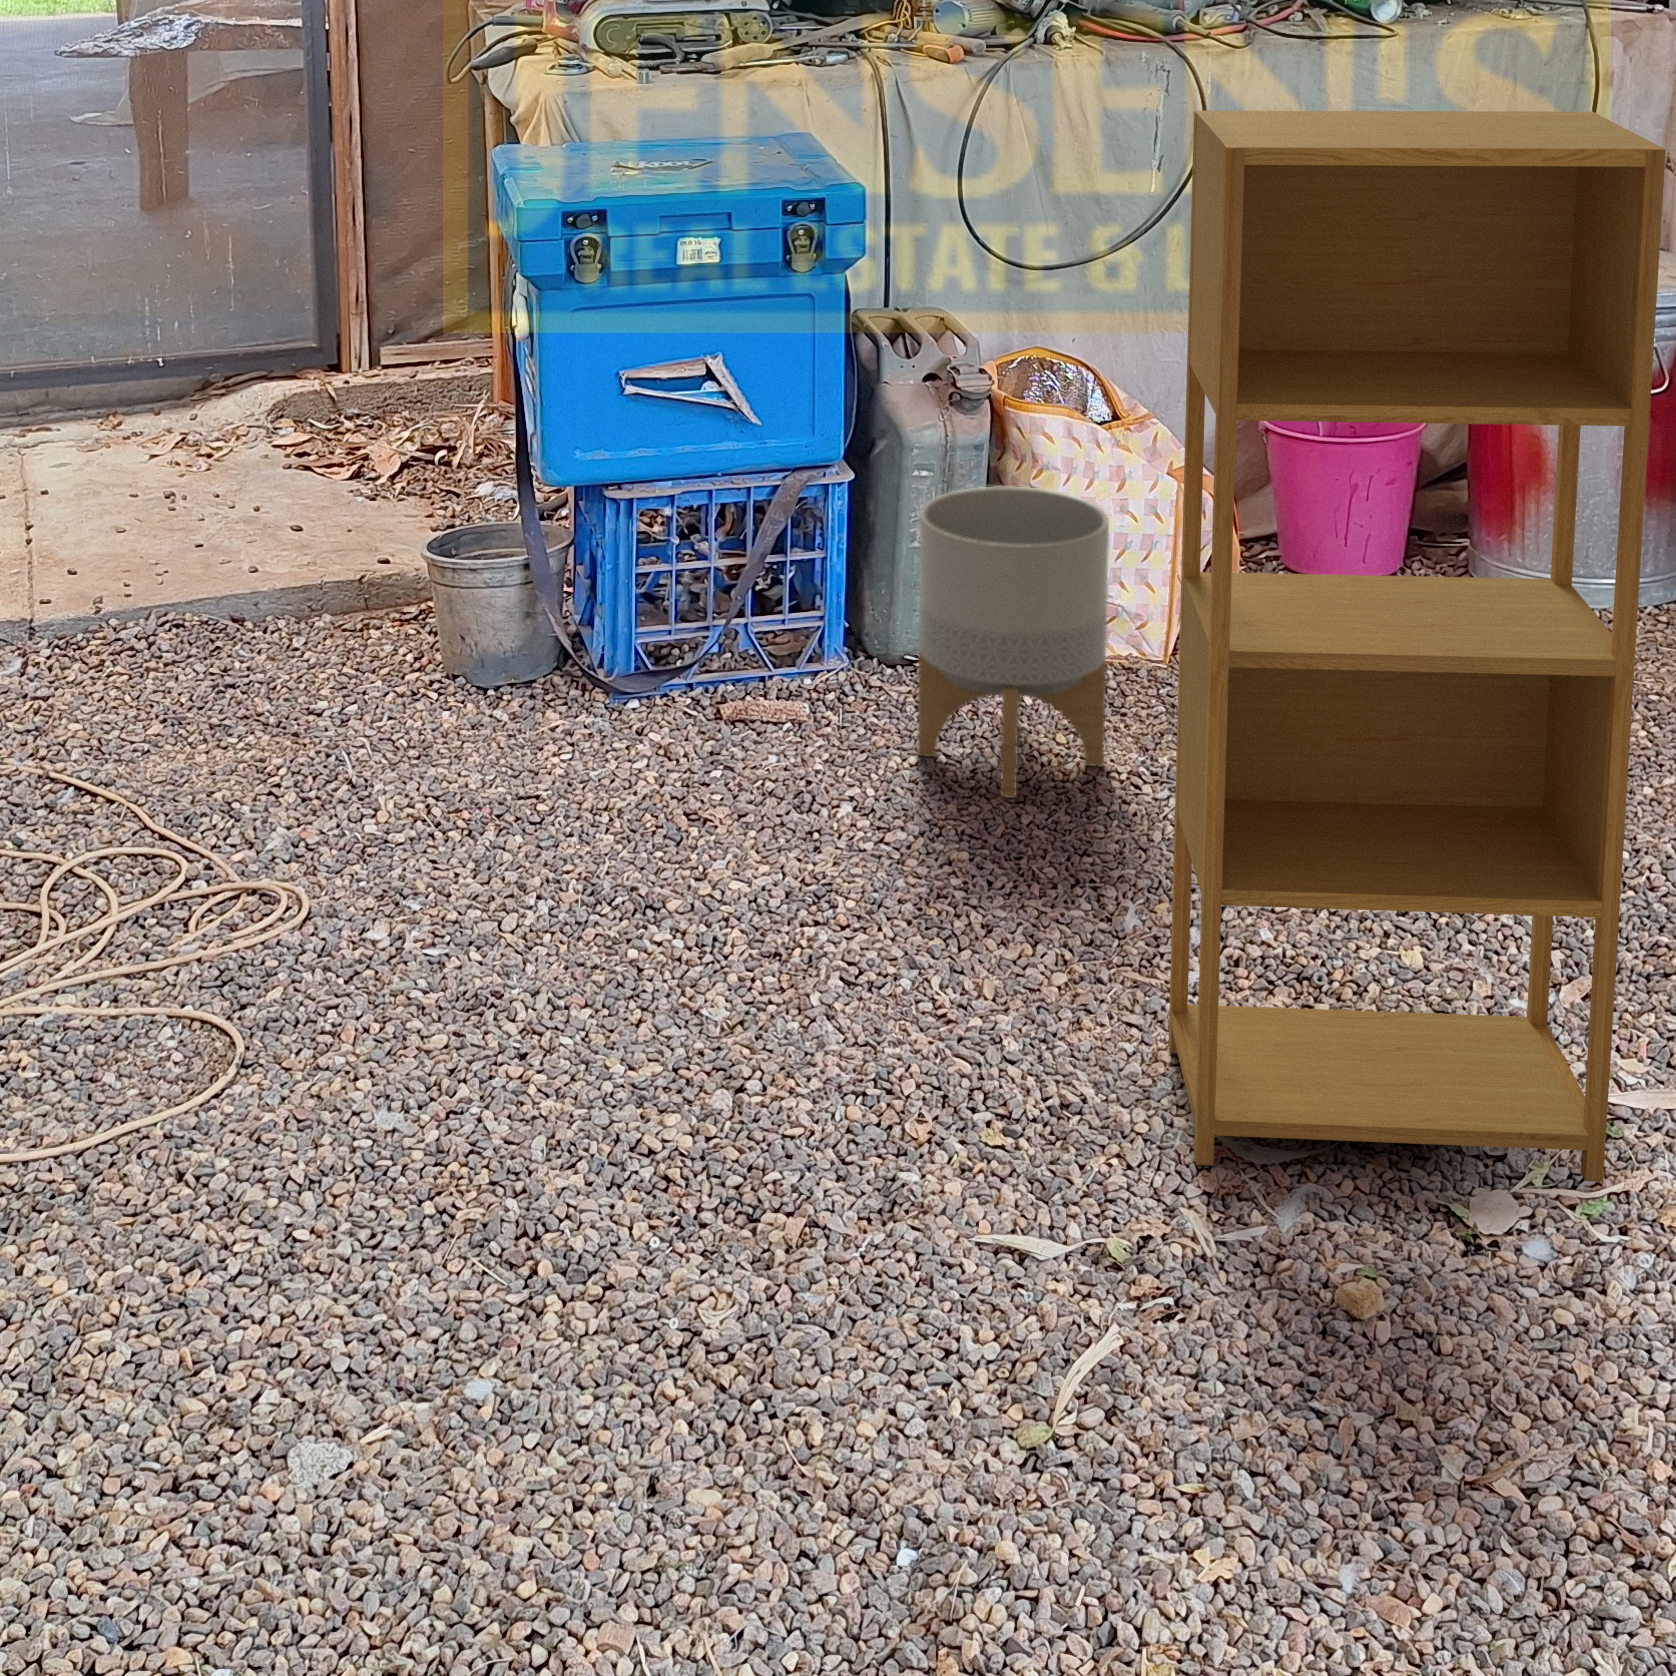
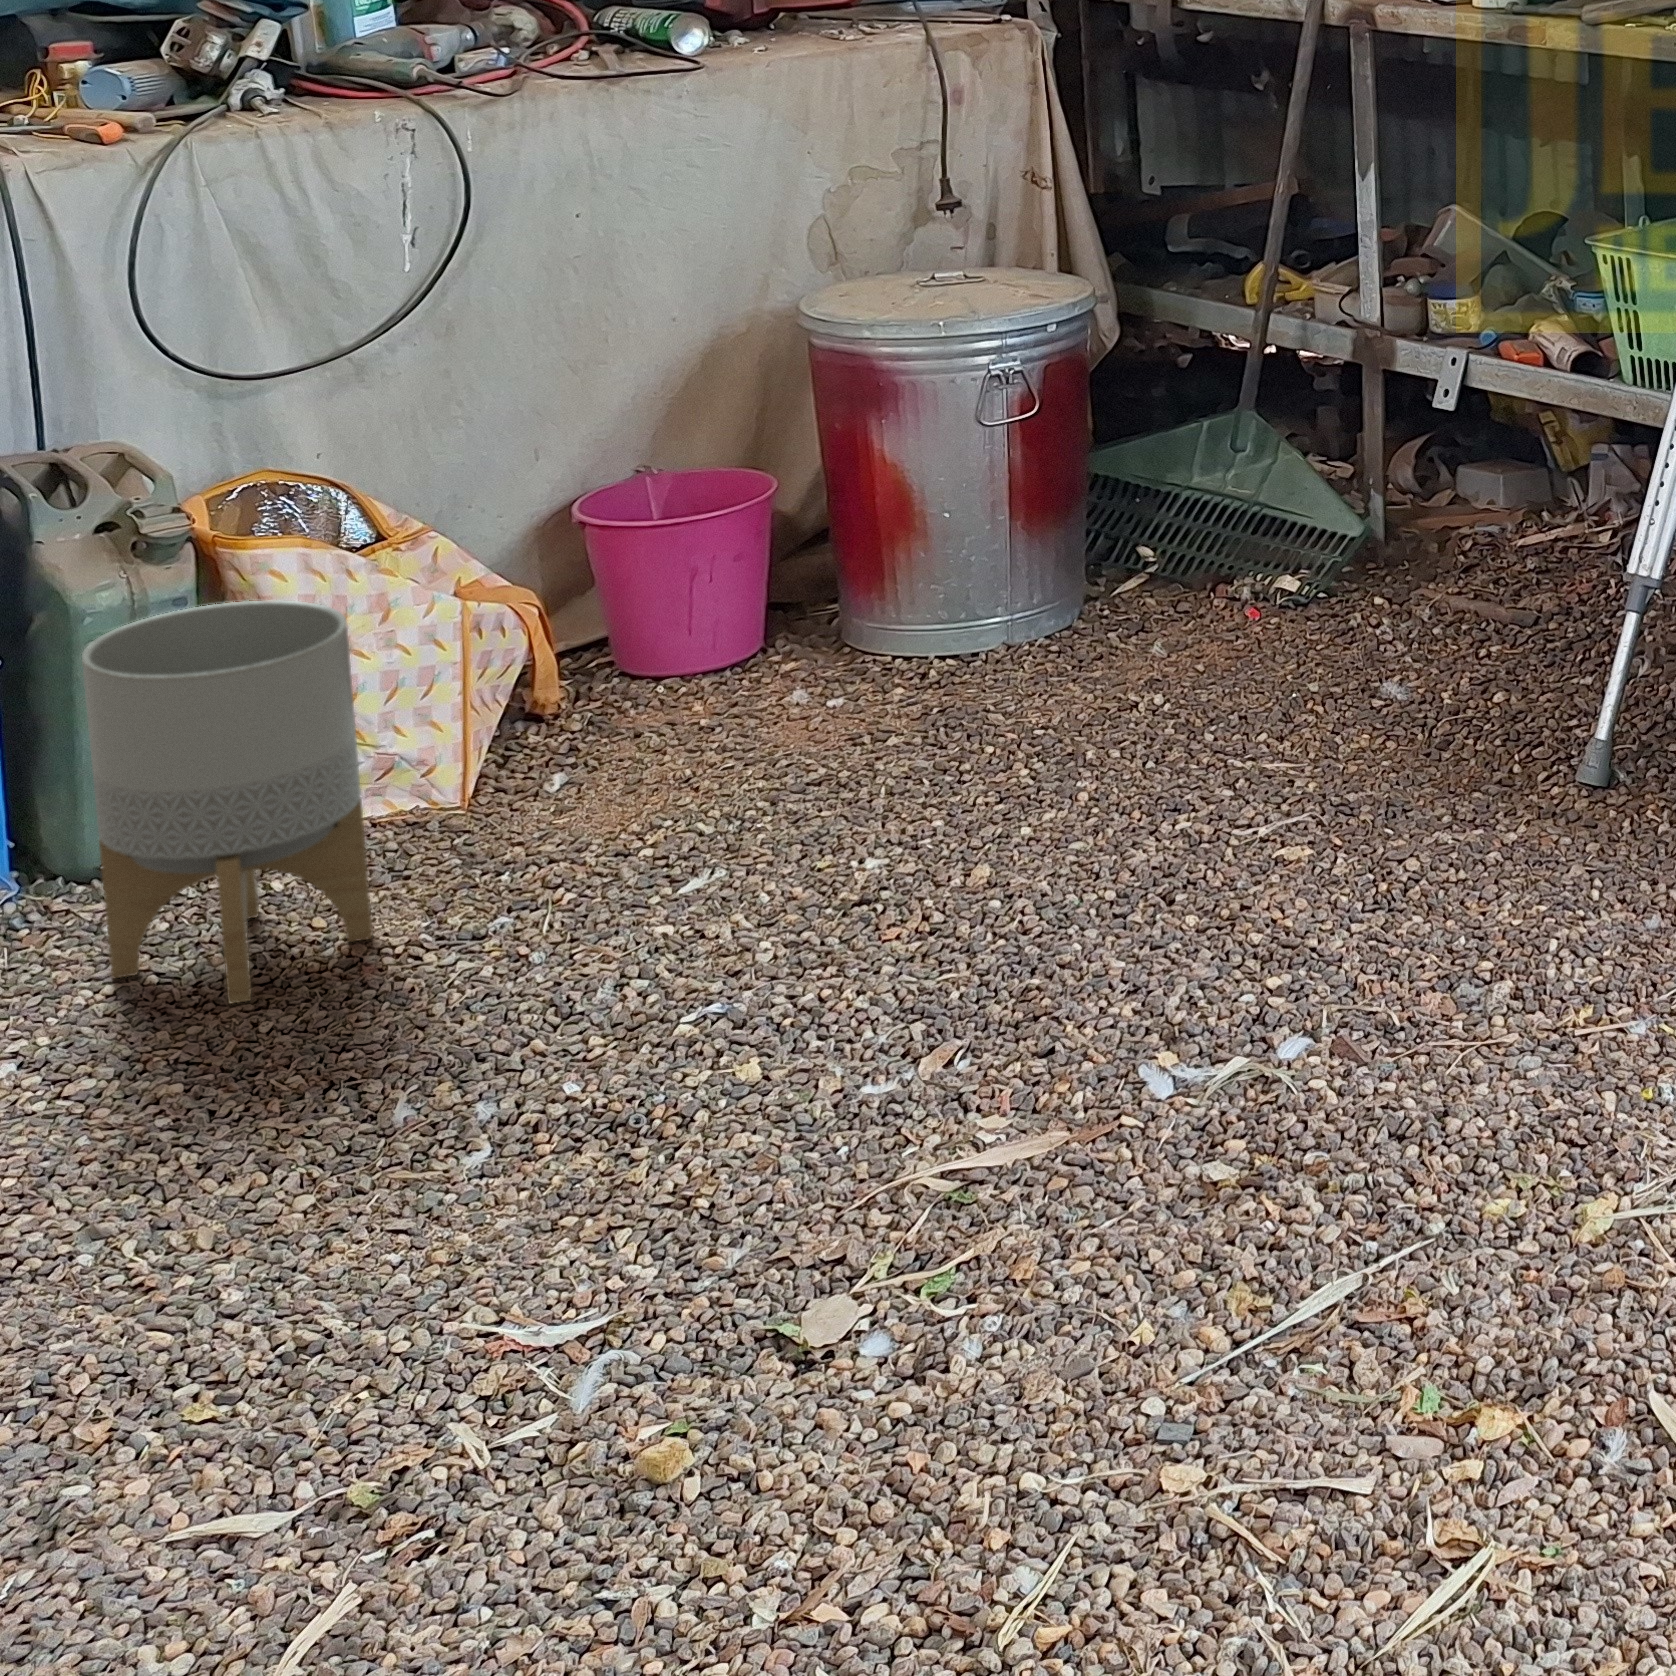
shelving unit: present [1169,111,1666,1182] -> none [349,34,954,1371]

